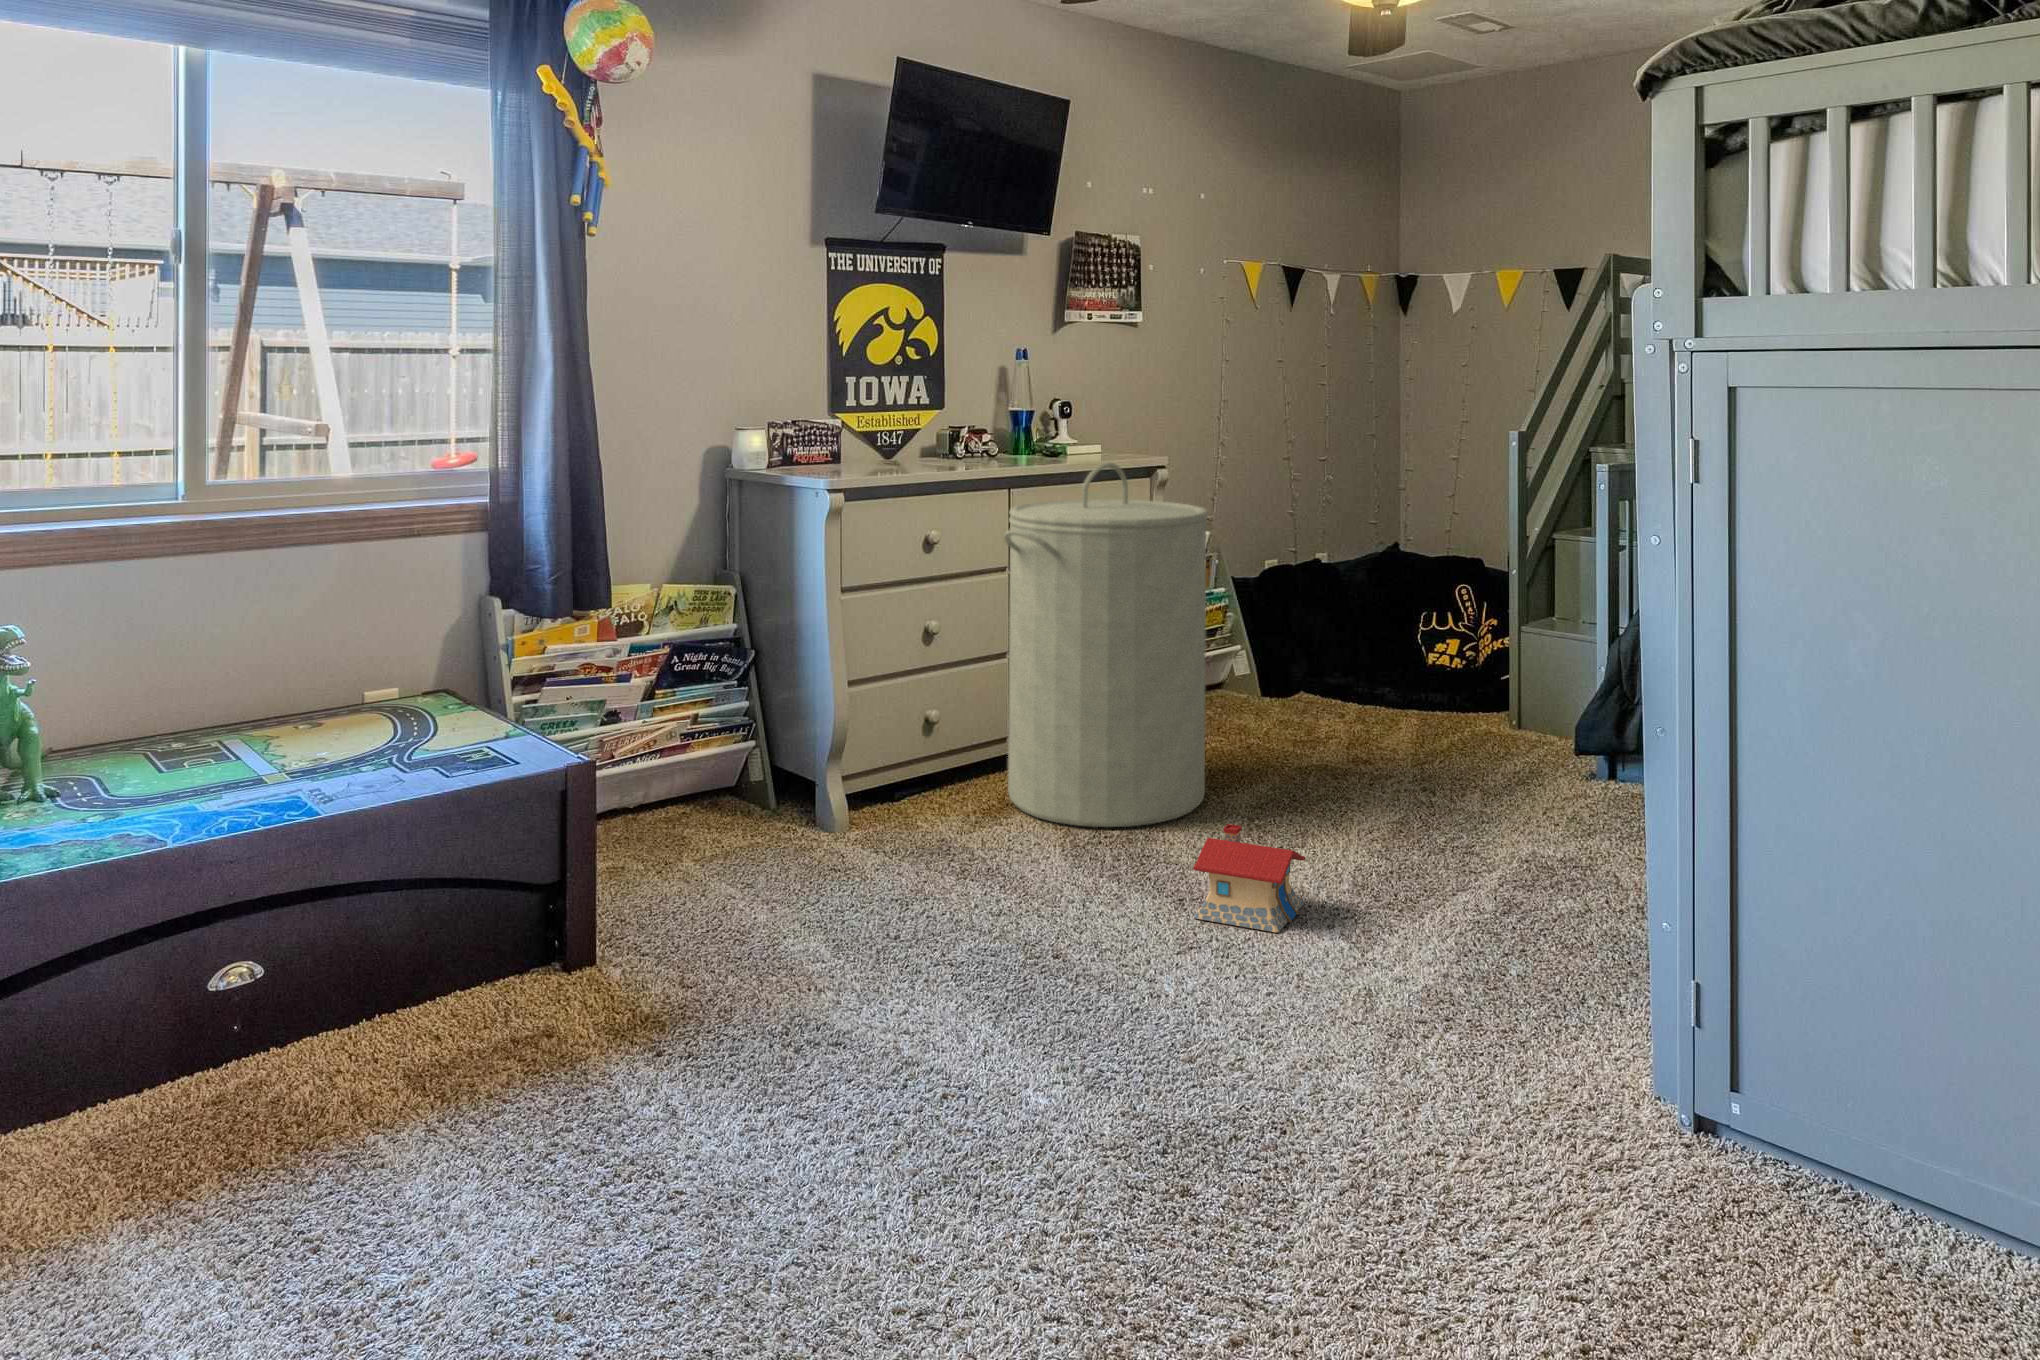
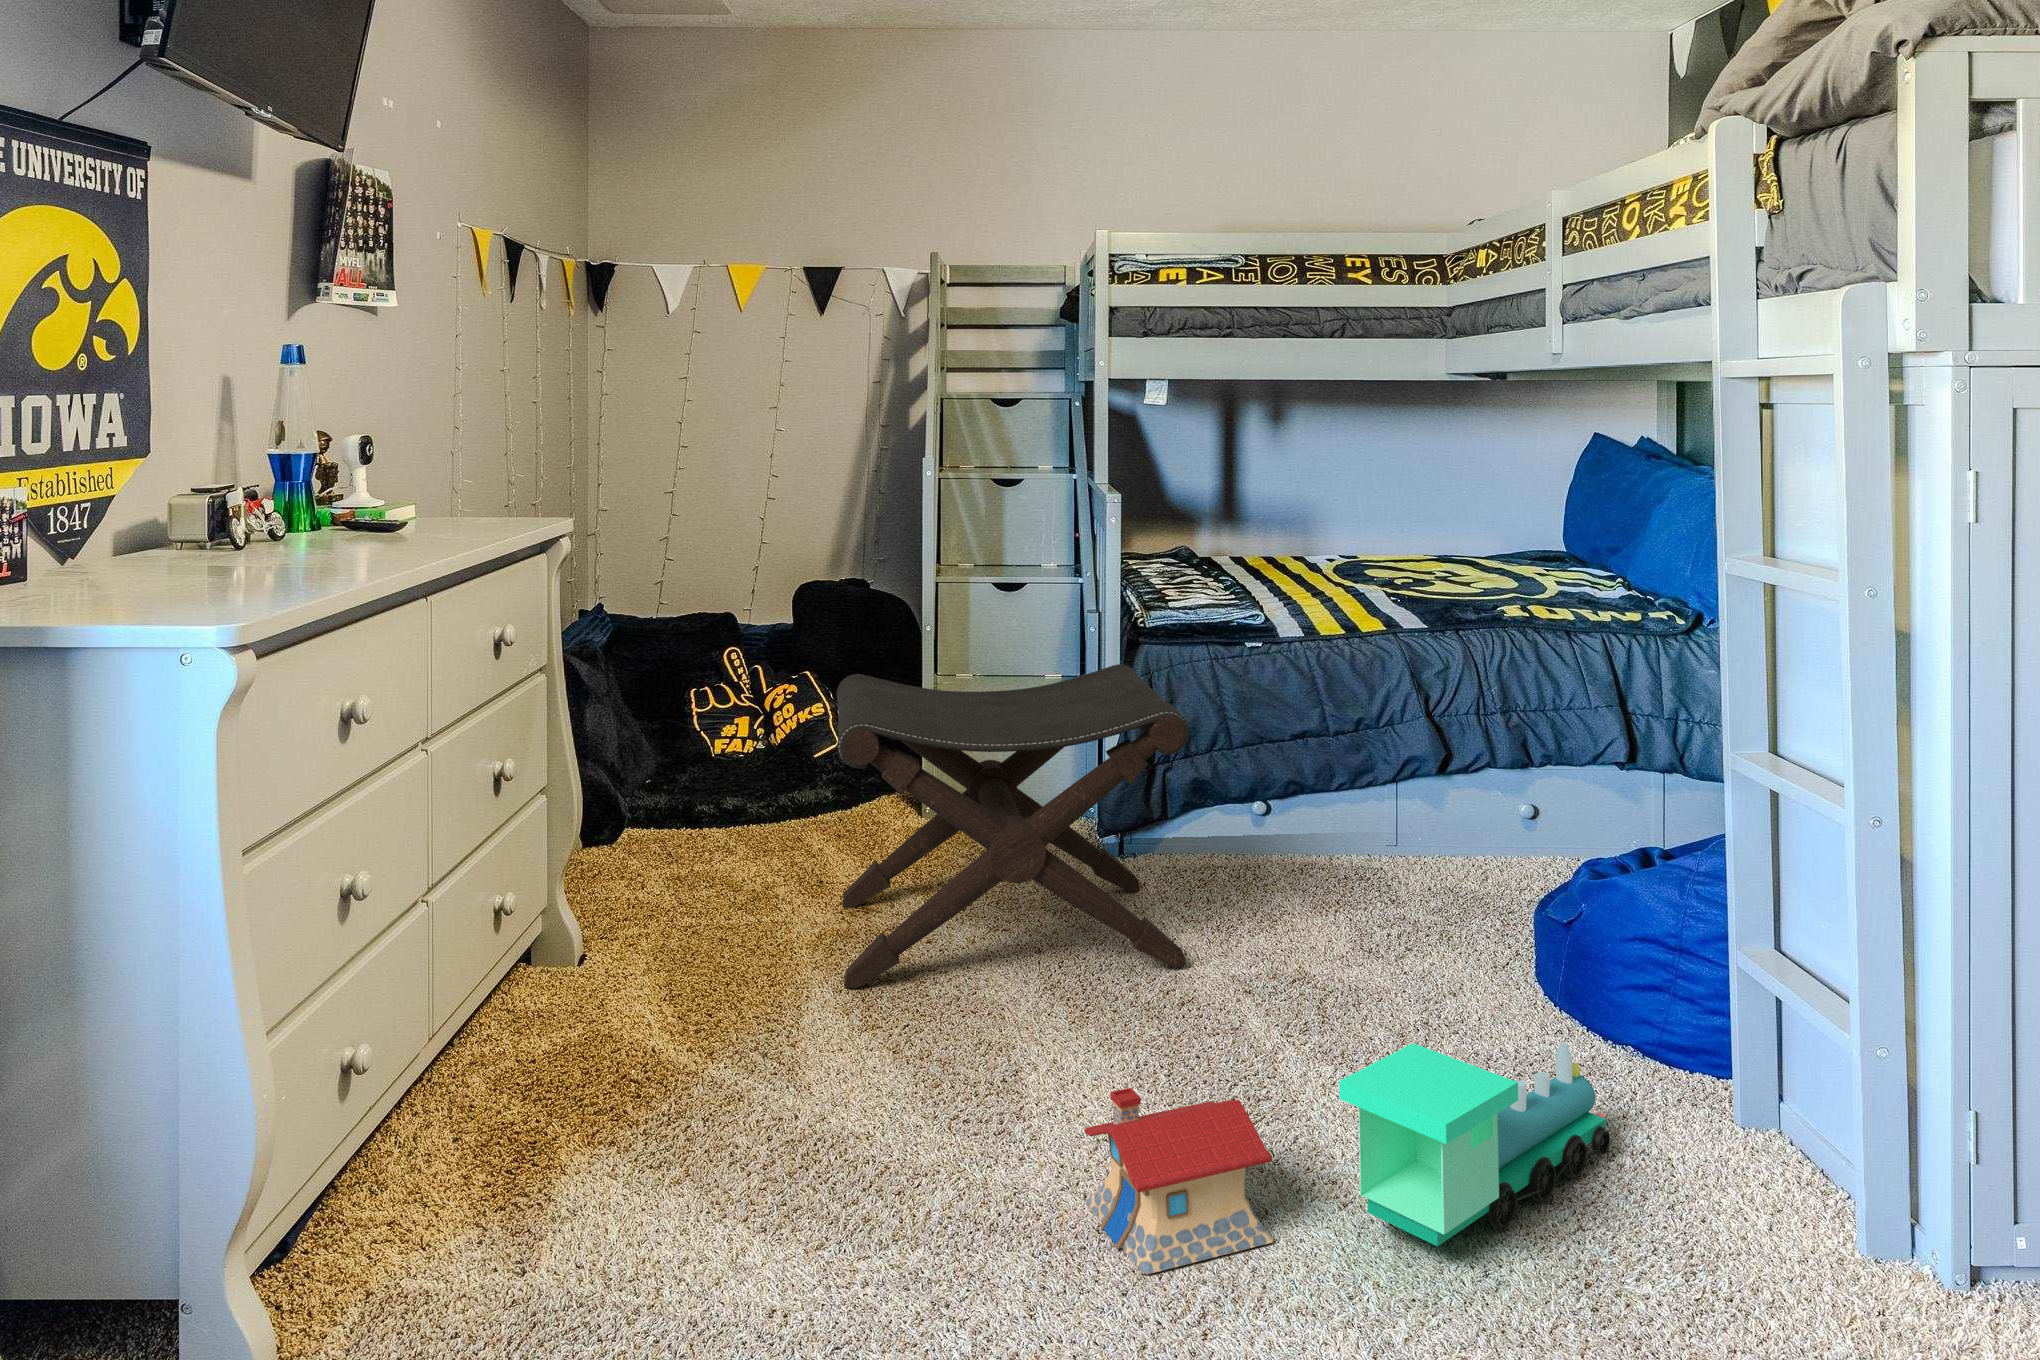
laundry hamper: present [1005,463,1208,827] -> none [472,528,825,1194]
footstool: none [1277,588,1578,829] -> present [837,664,1189,988]
toy train: none [1316,844,1570,978] -> present [1339,1042,1610,1246]

